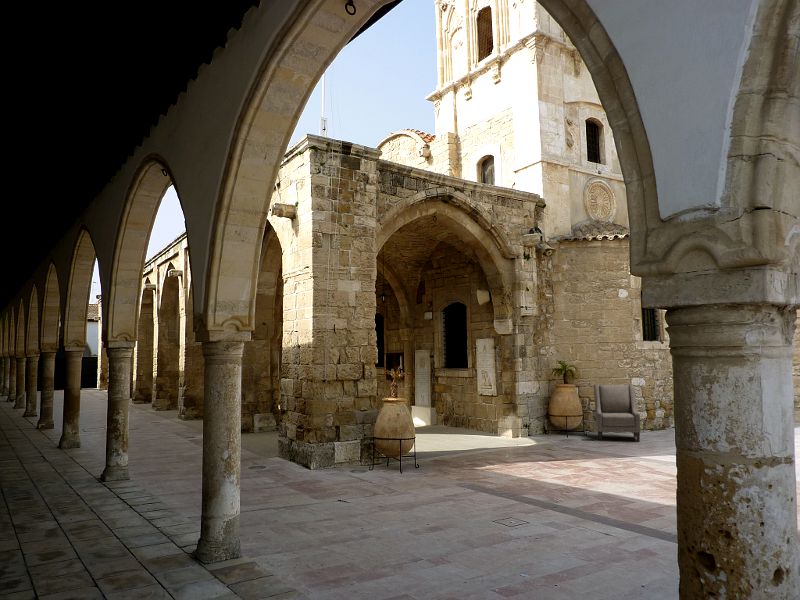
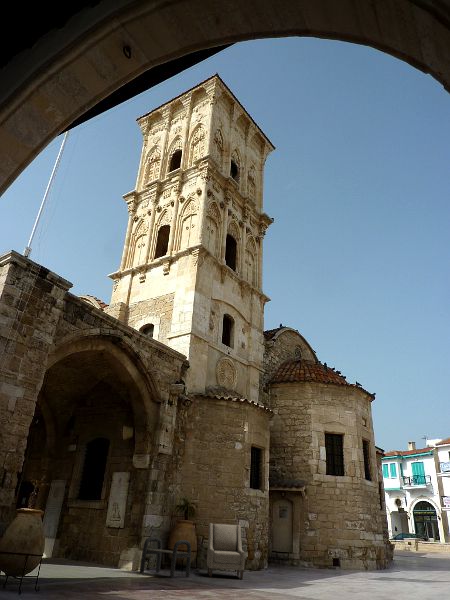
bench: none [520,404,576,444] -> present [140,537,191,578]

